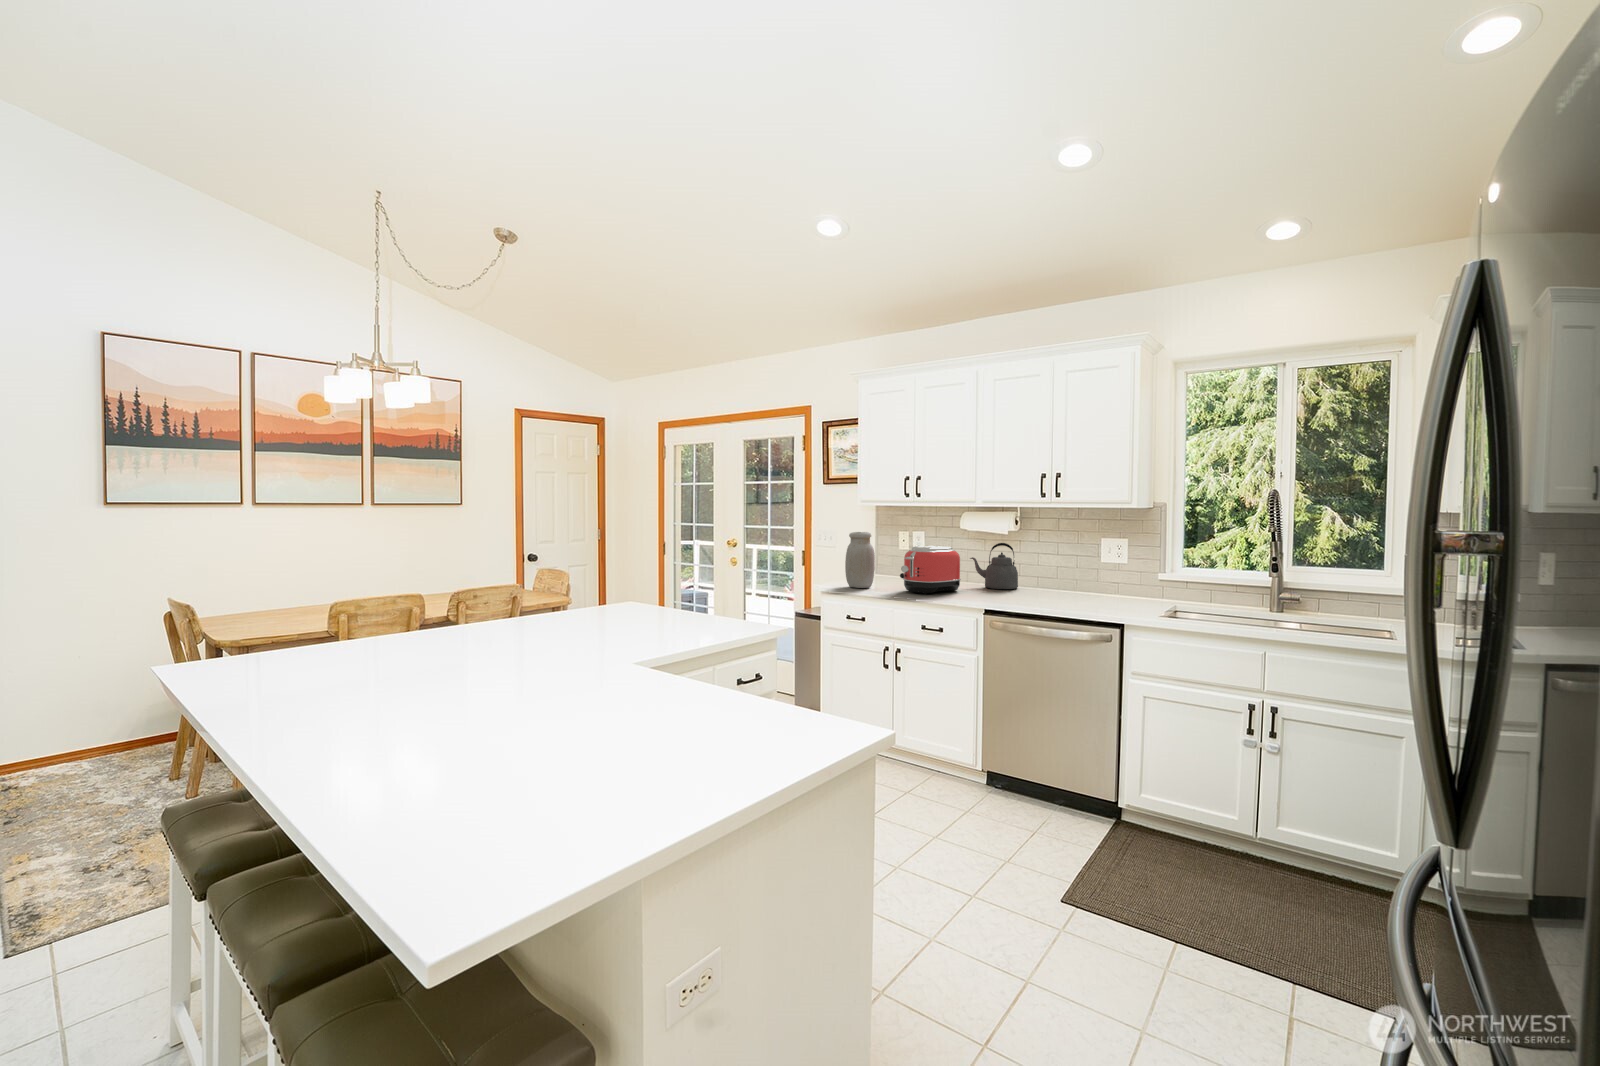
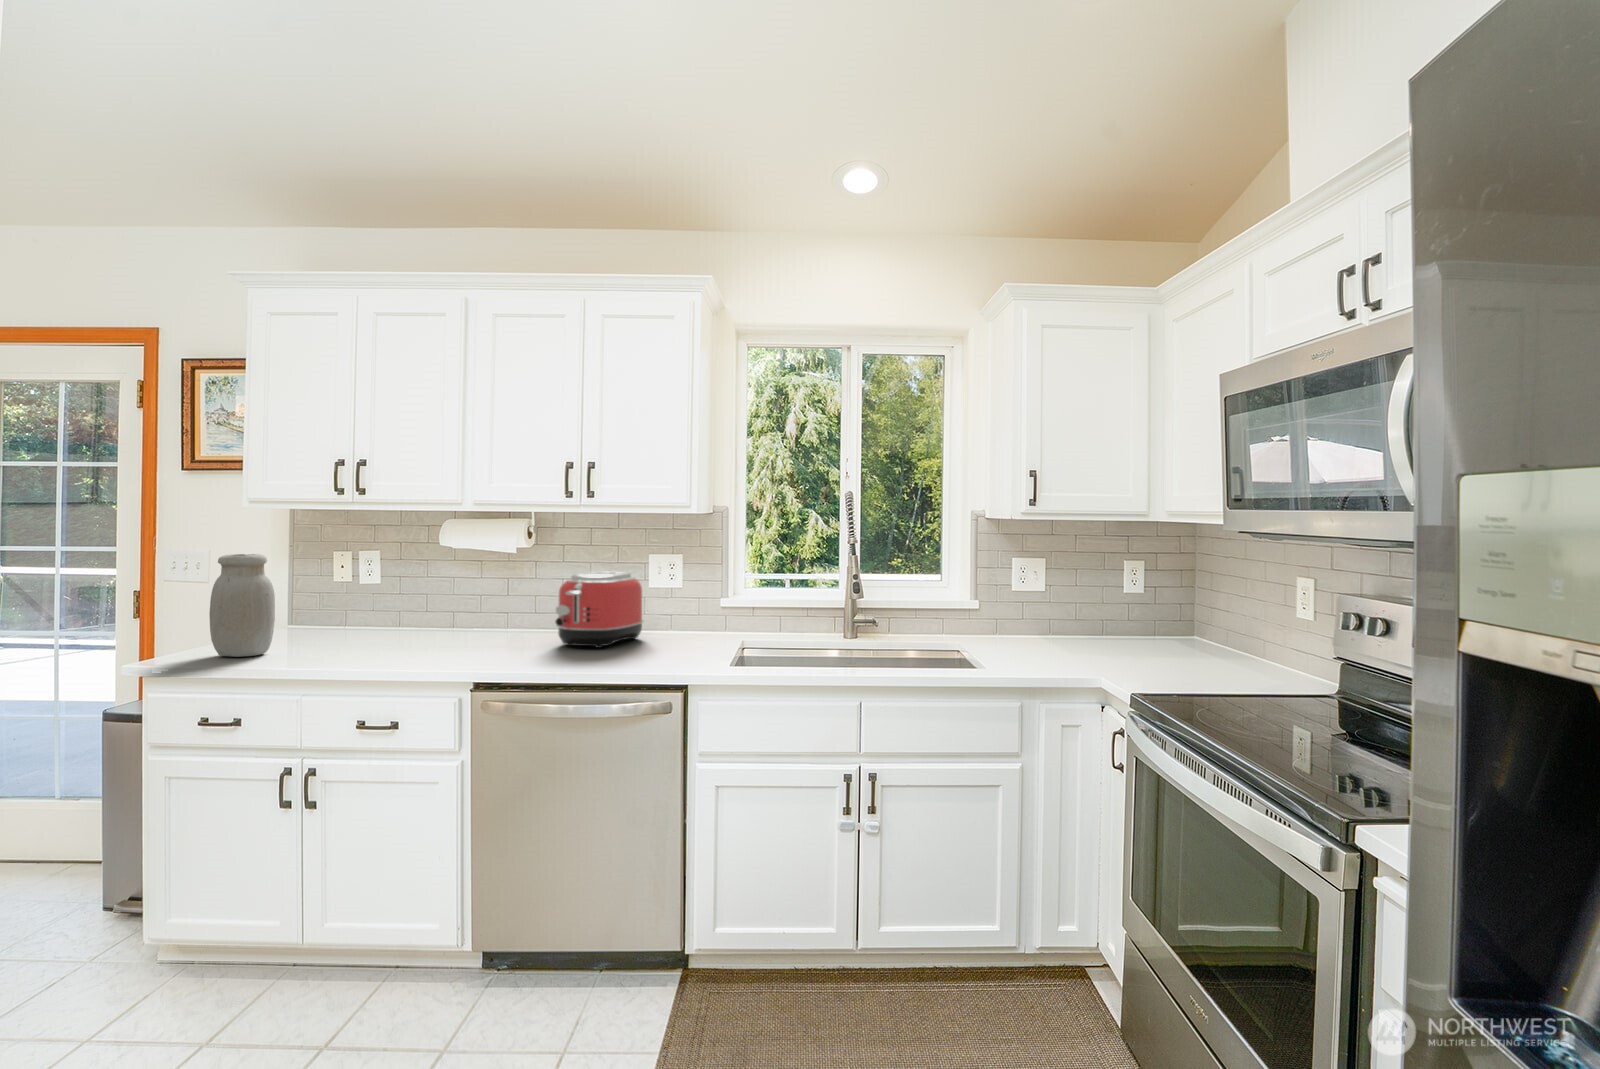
kettle: present [970,543,1018,589] -> none [455,567,533,639]
toaster: present [900,546,961,594] -> present [556,572,643,648]

